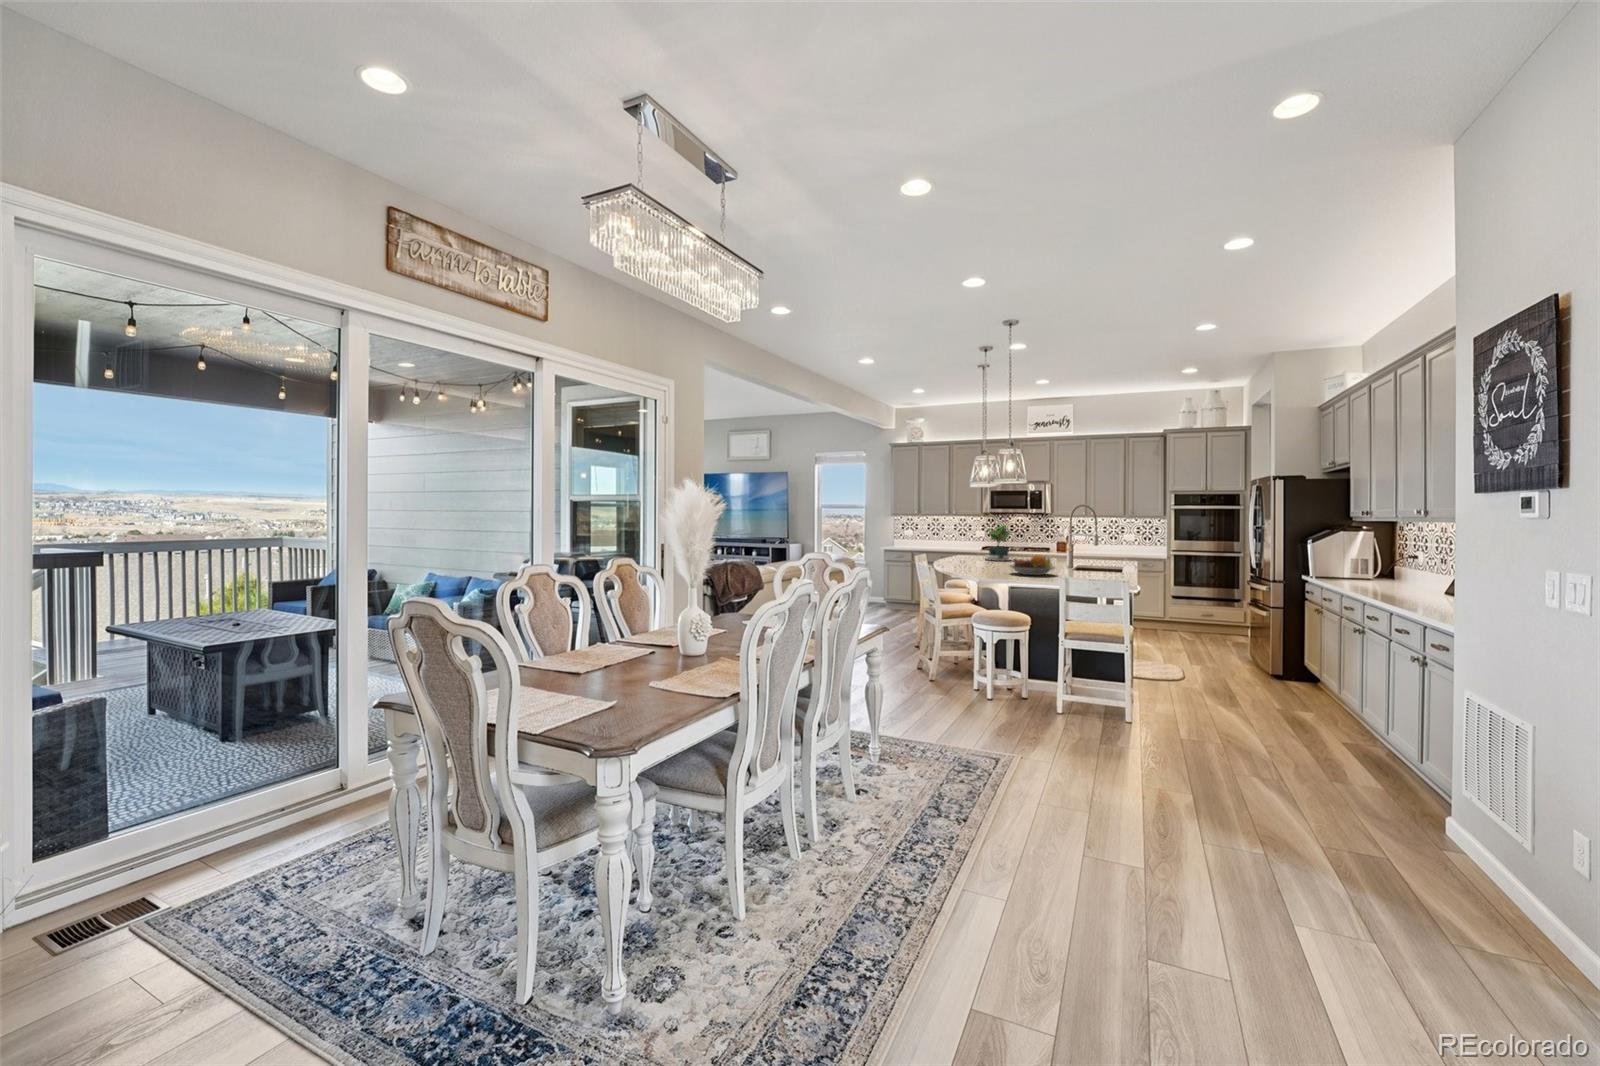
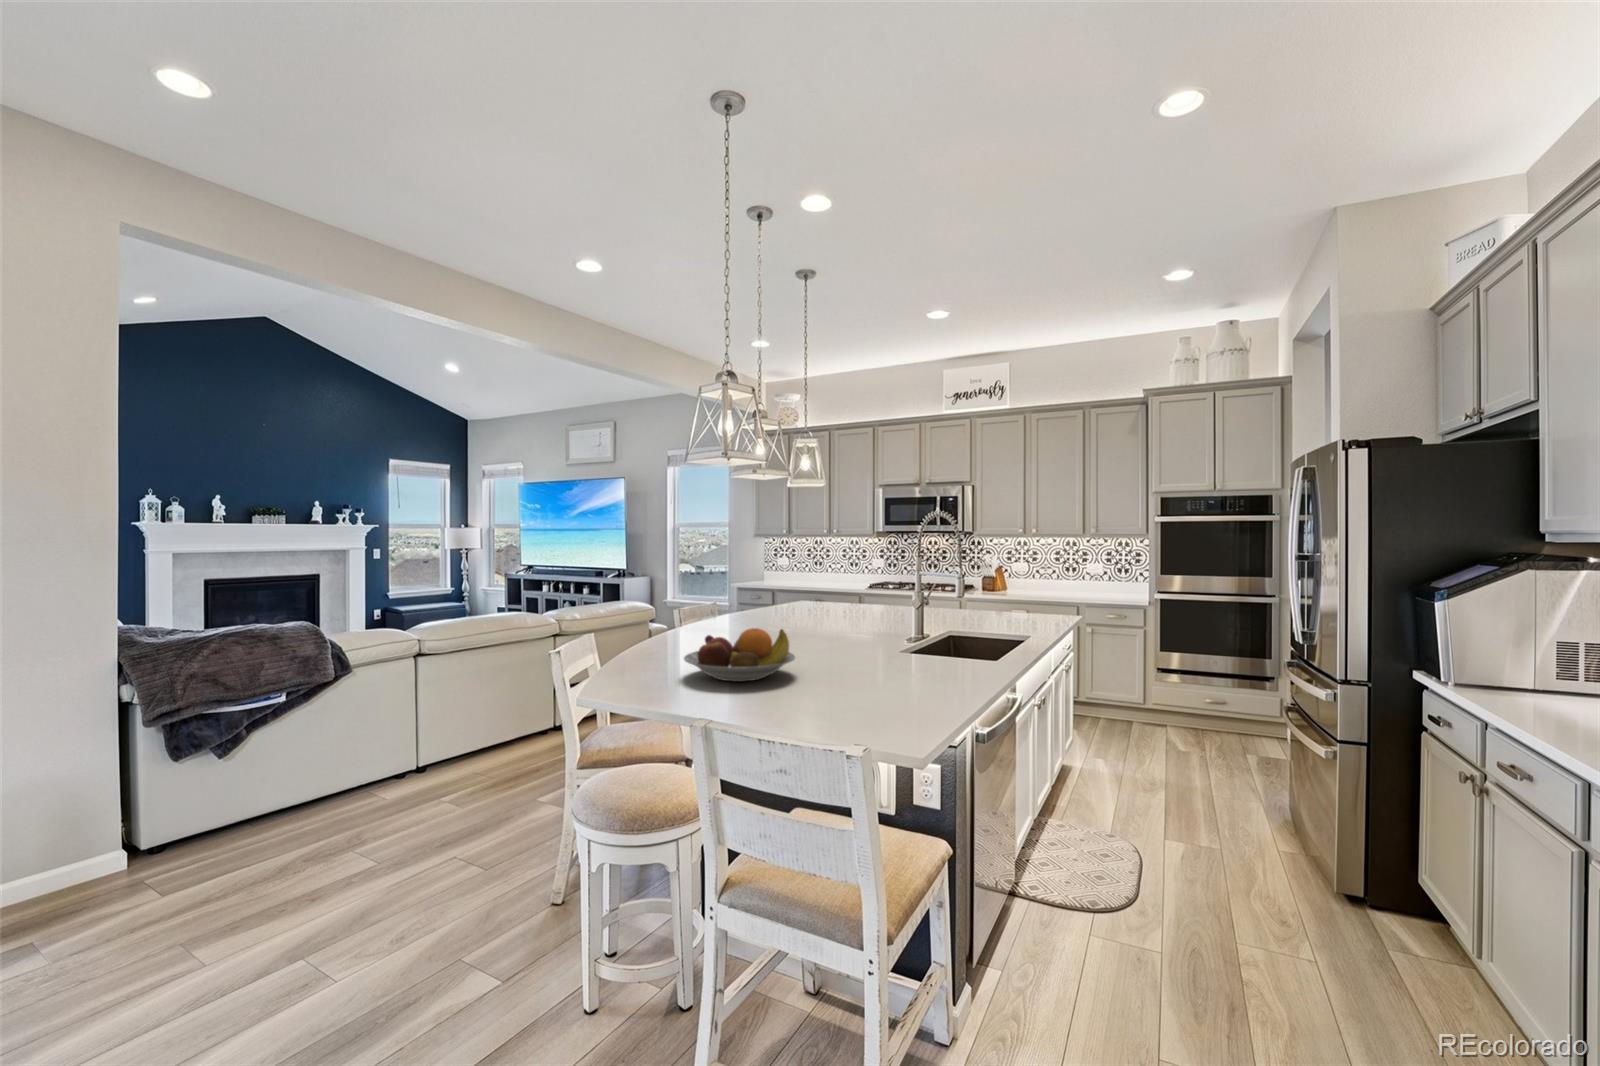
potted plant: present [986,524,1011,561] -> none [771,549,823,624]

